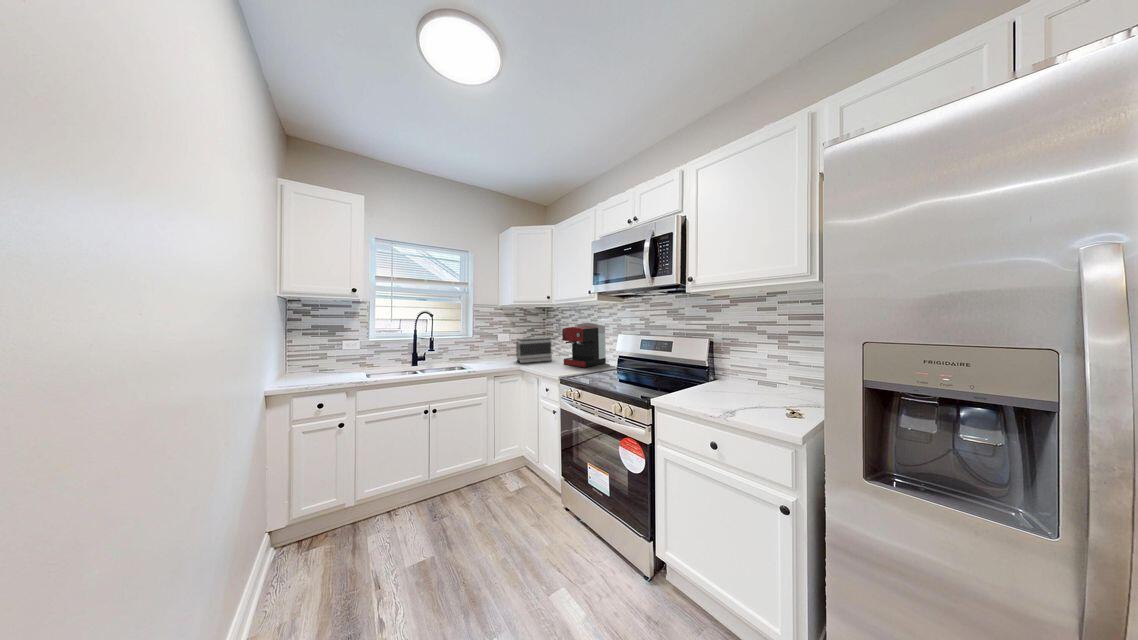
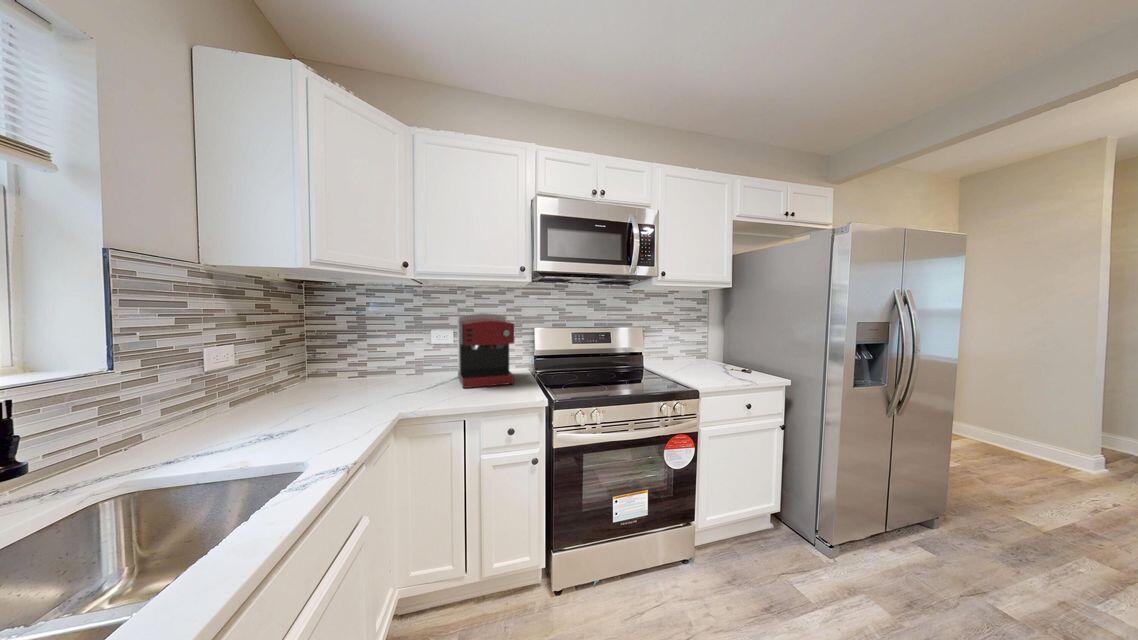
toaster: present [515,337,552,363] -> none [329,345,412,408]

